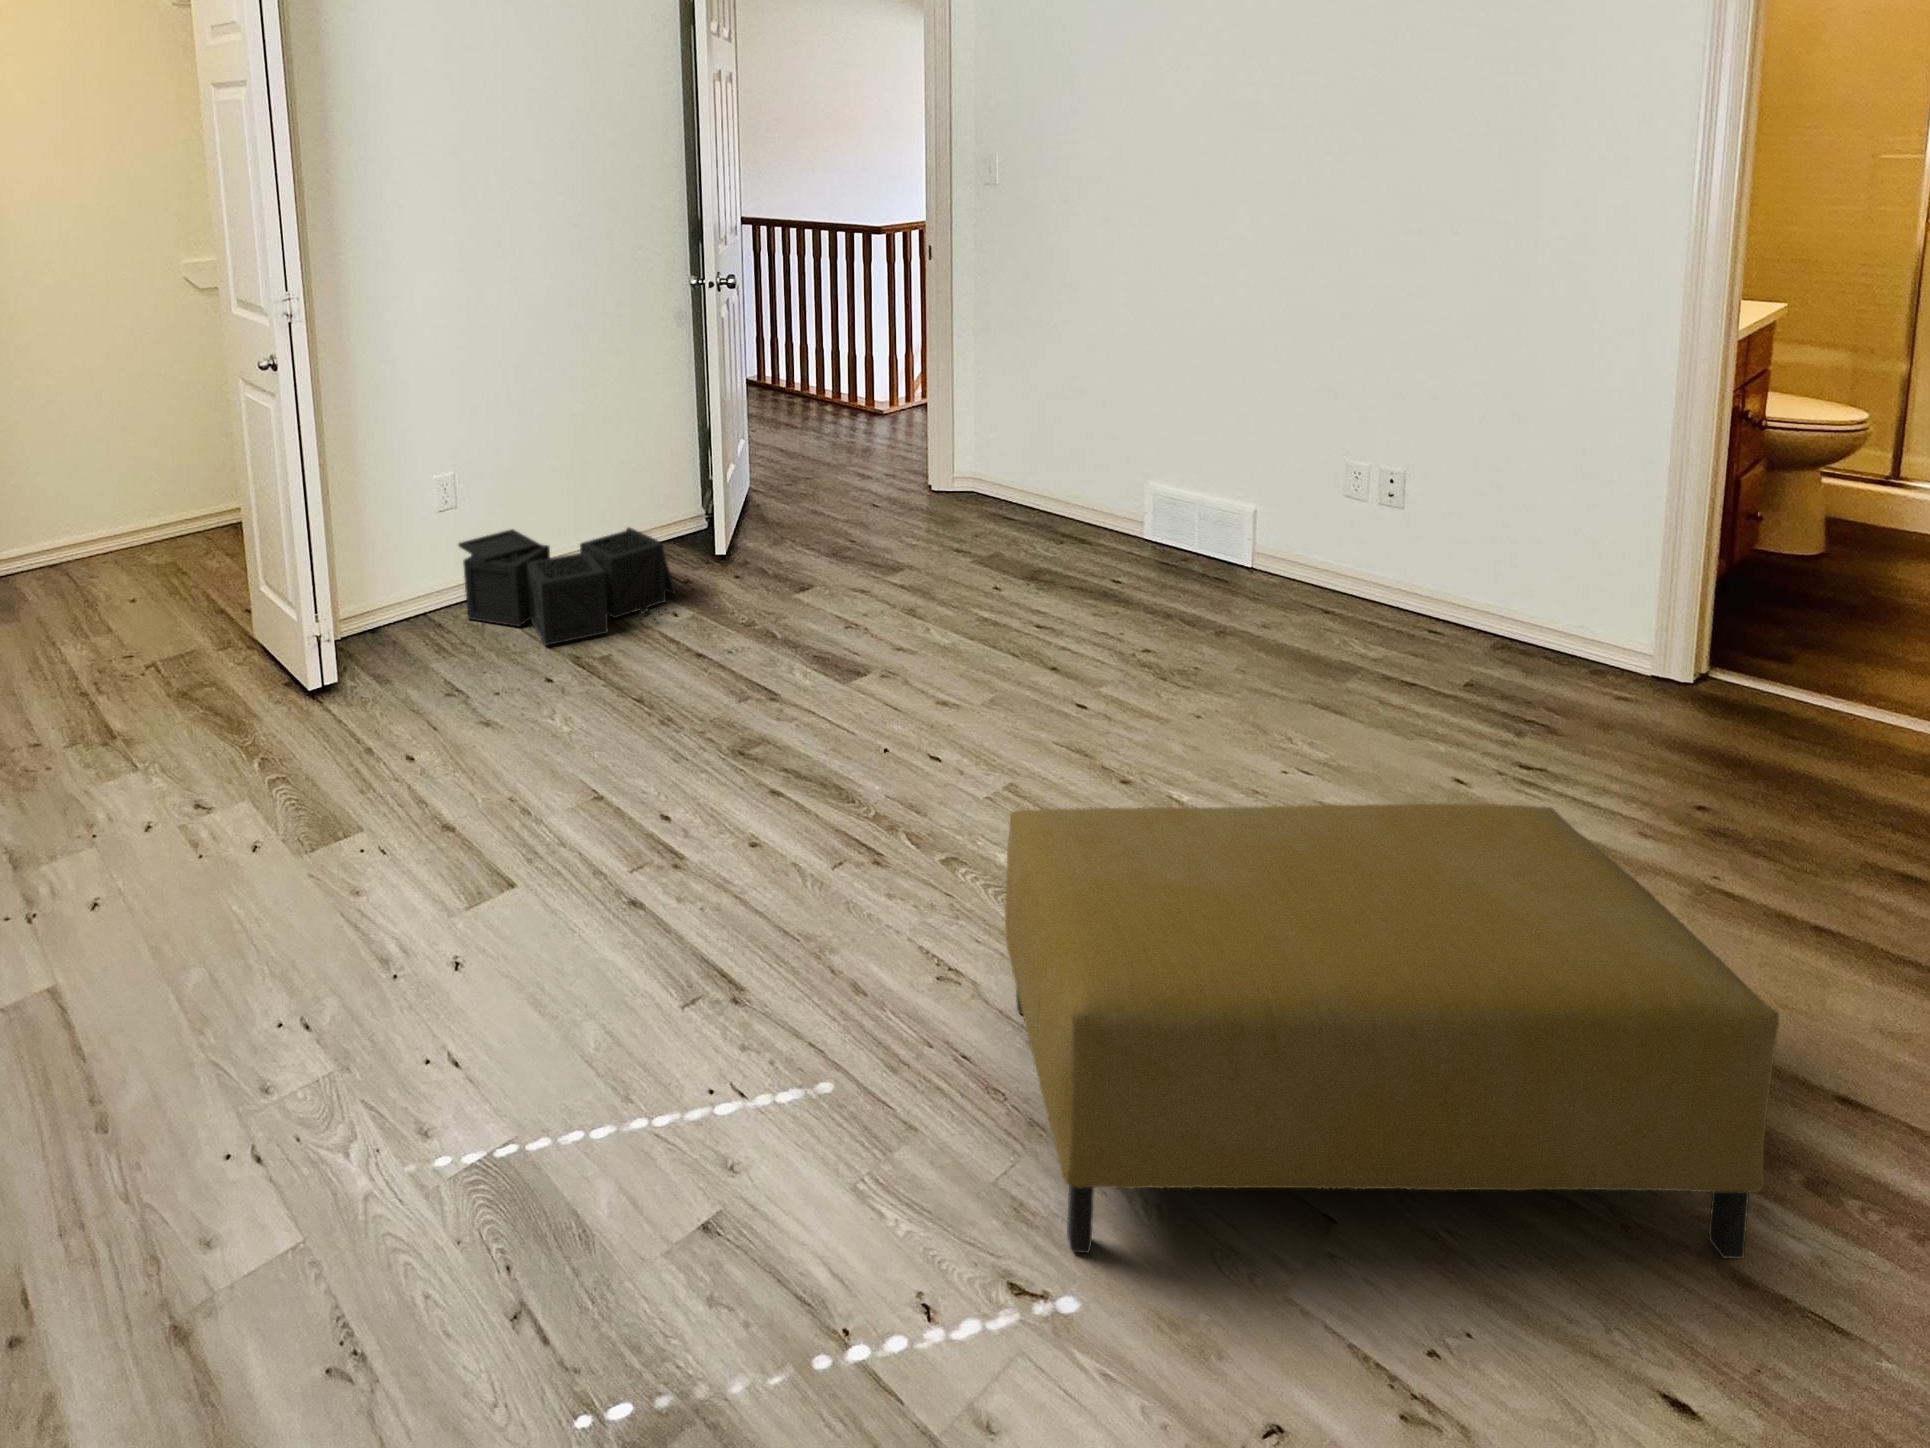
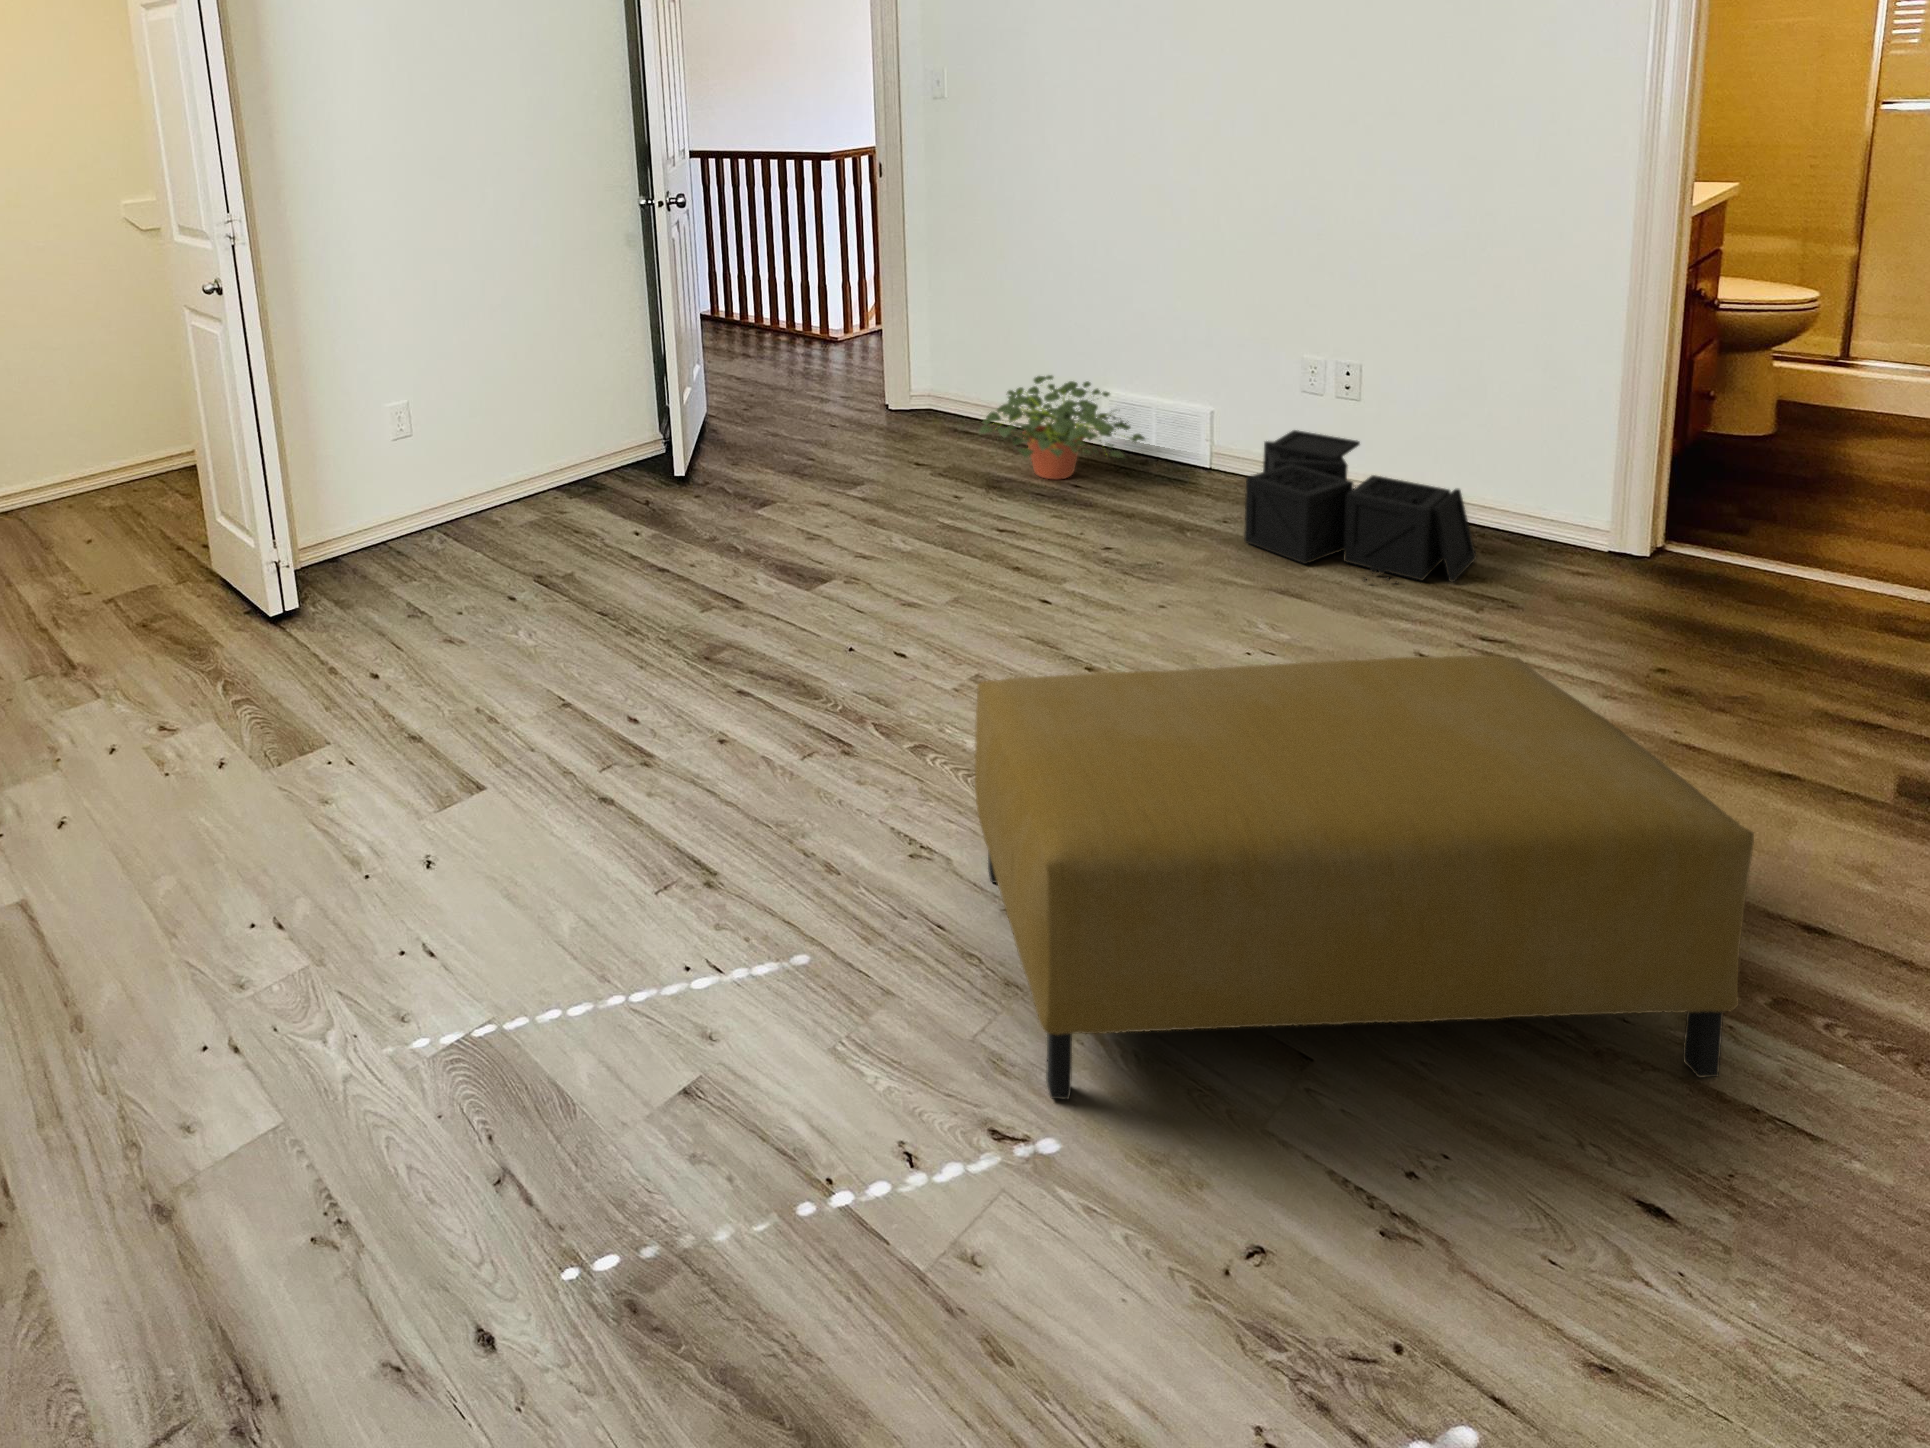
potted plant: none [1021,467,1191,575] -> present [979,375,1145,479]
storage bin: present [458,528,675,645] -> present [1244,430,1477,583]

